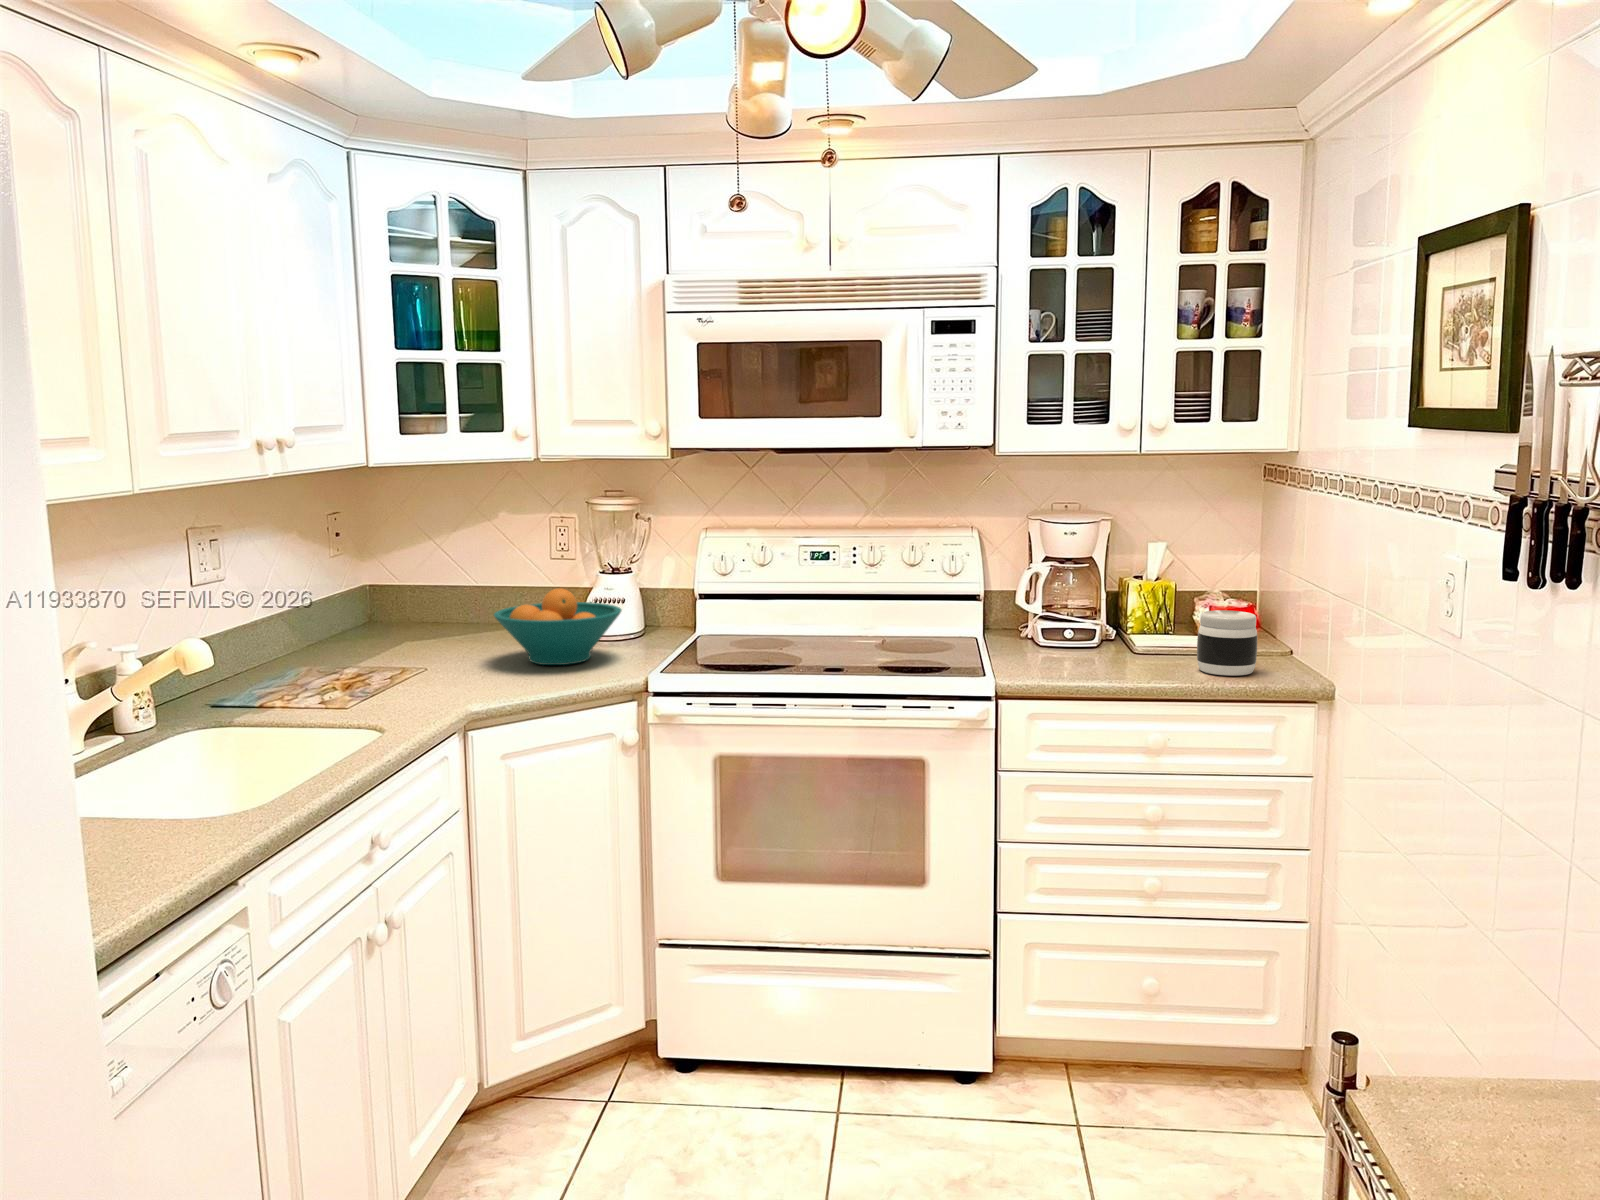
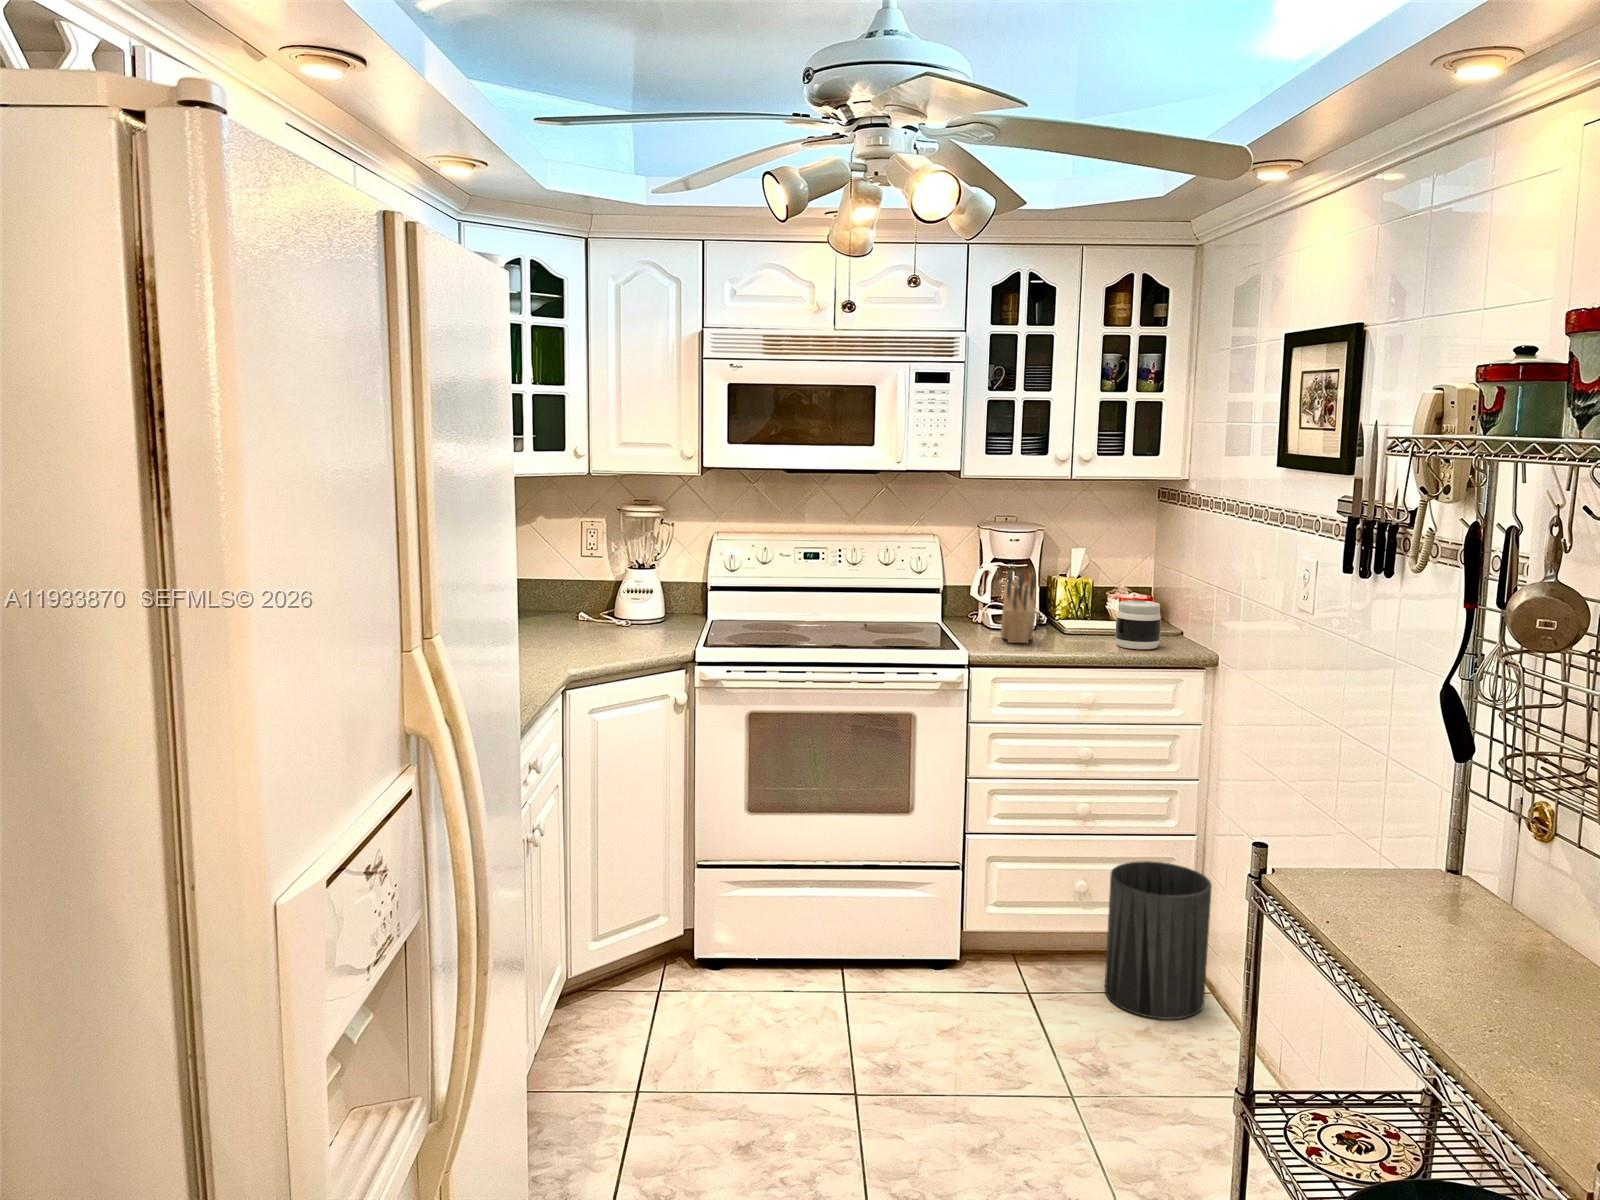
knife block: none [1048,575,1089,667] -> present [1001,572,1036,643]
fruit bowl: present [494,588,622,665] -> none [563,580,666,641]
trash can: none [1181,955,1324,1174] -> present [1105,861,1212,1019]

